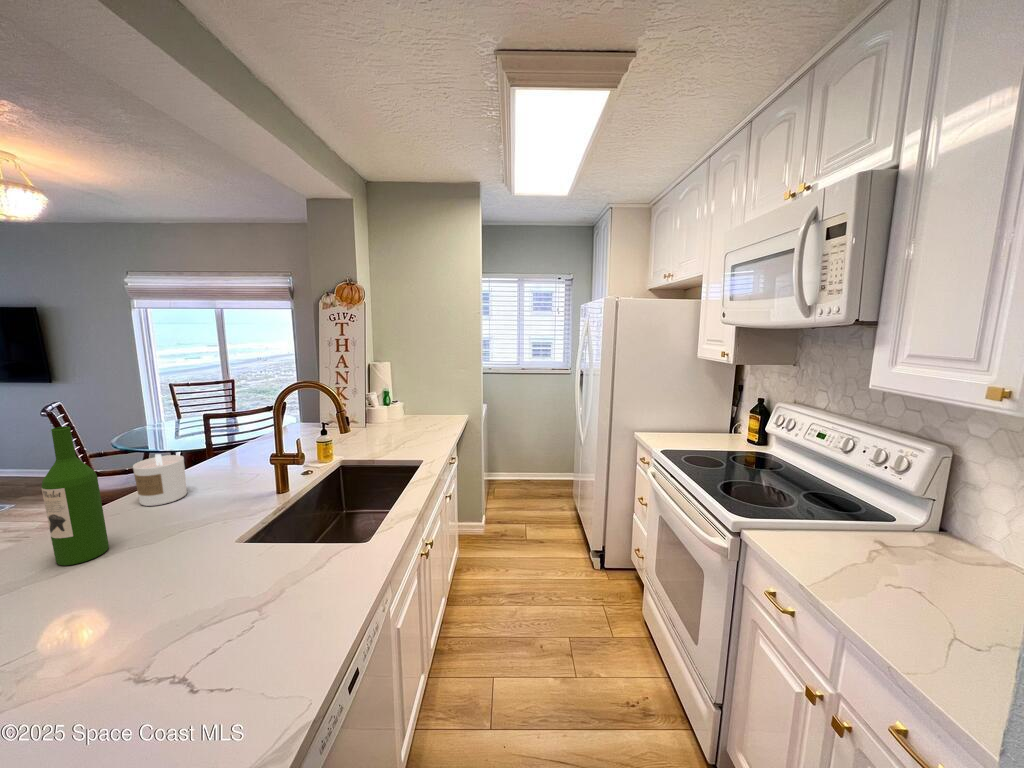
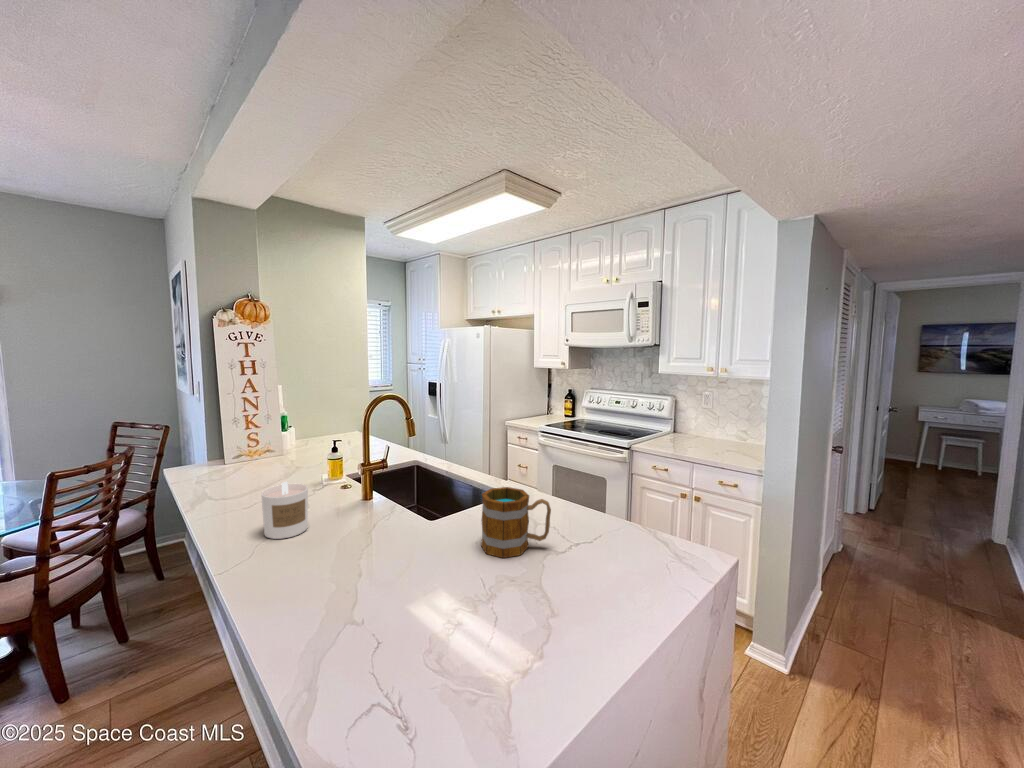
wine bottle: present [42,427,109,565] -> none [338,436,376,568]
mug: none [74,532,183,650] -> present [481,487,551,558]

